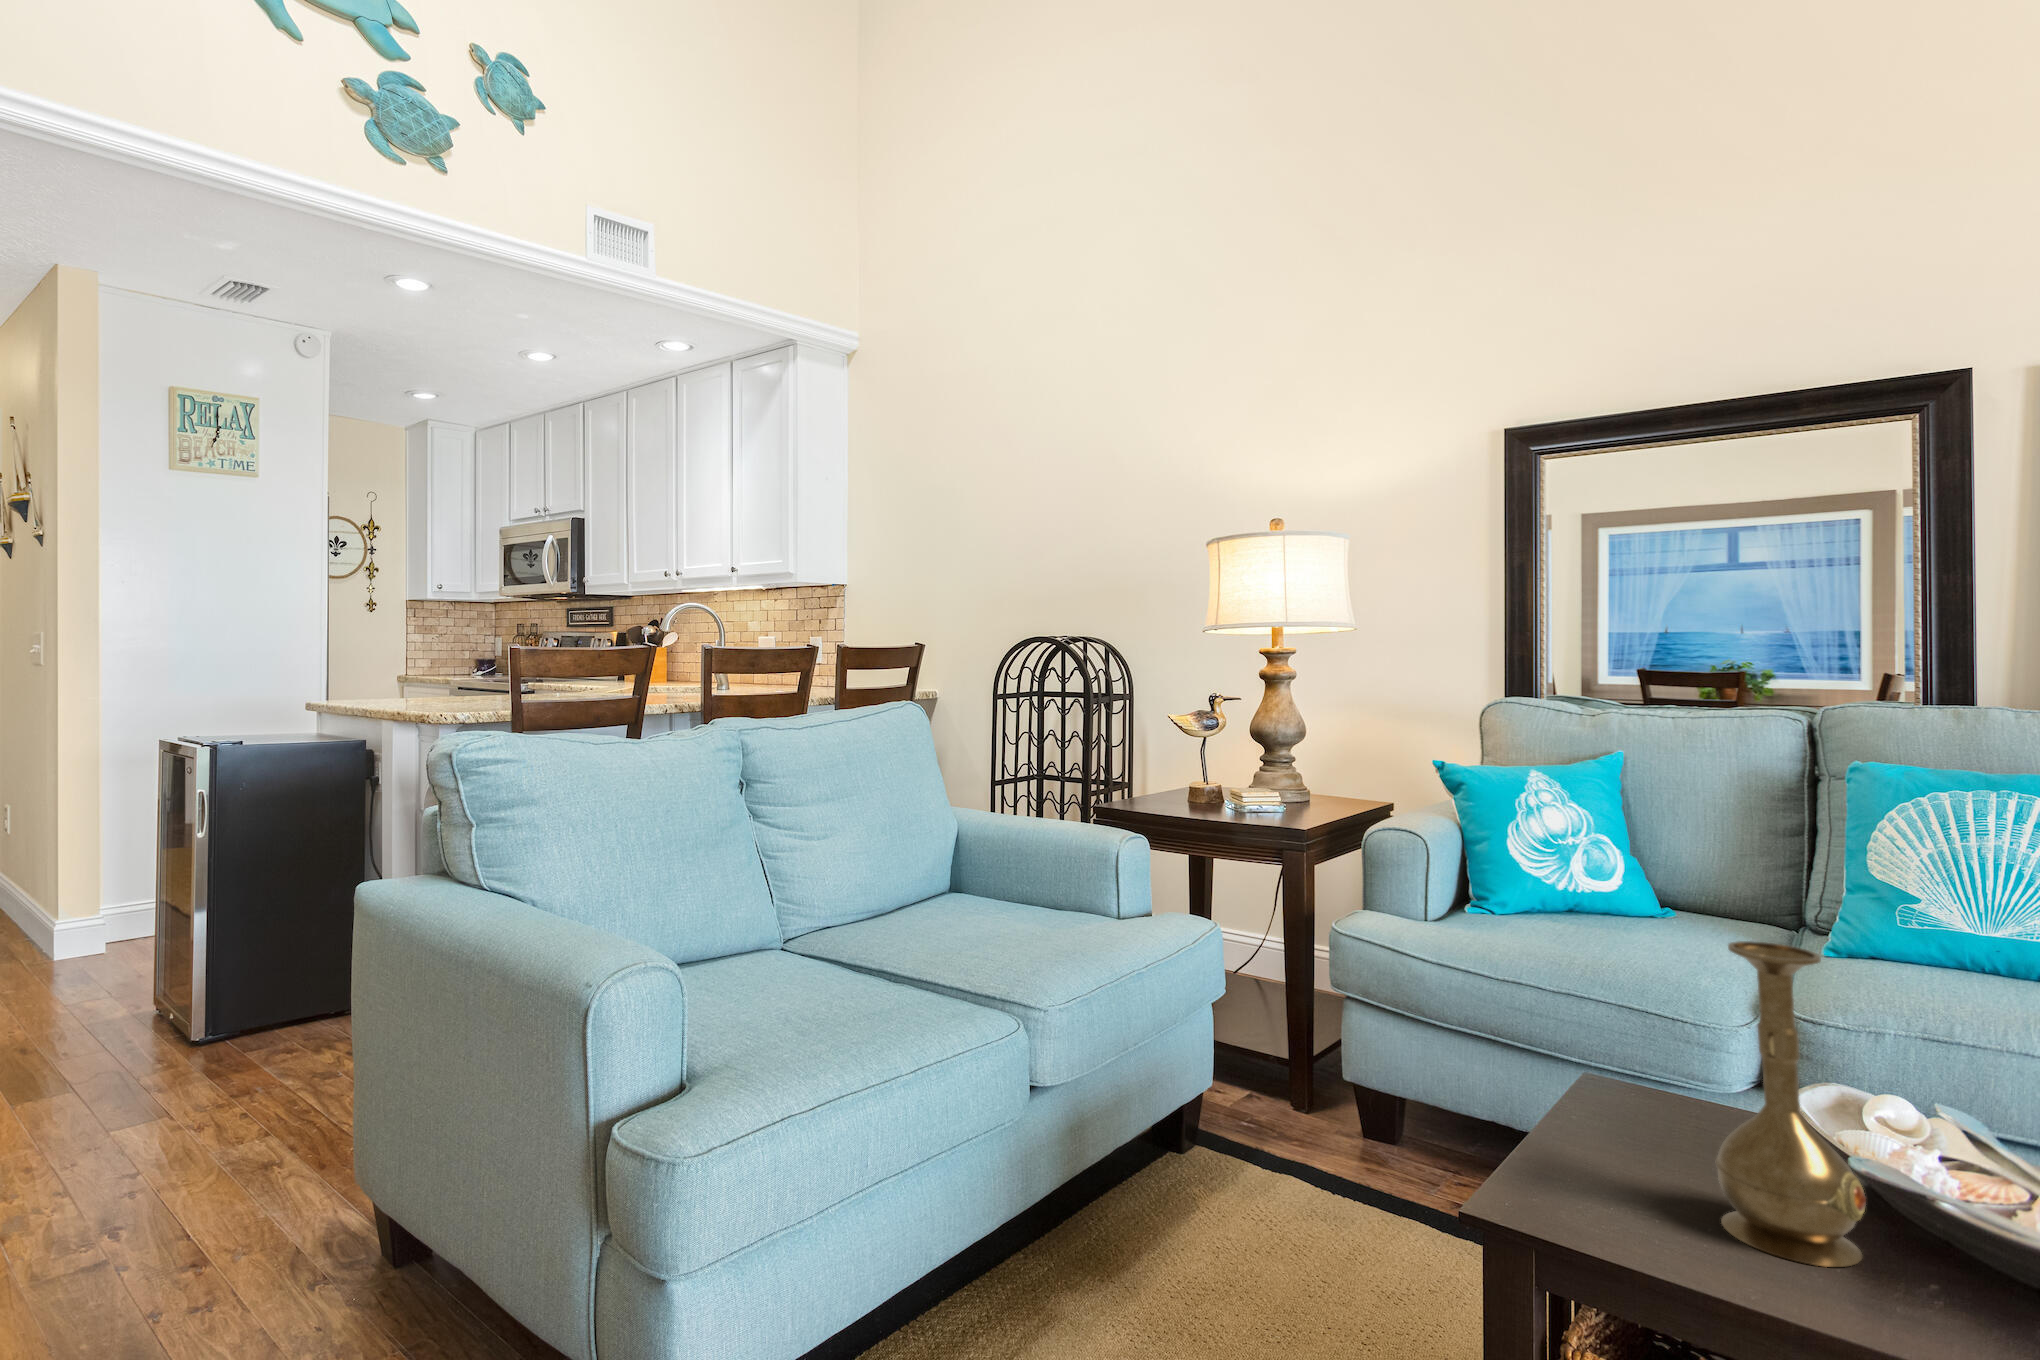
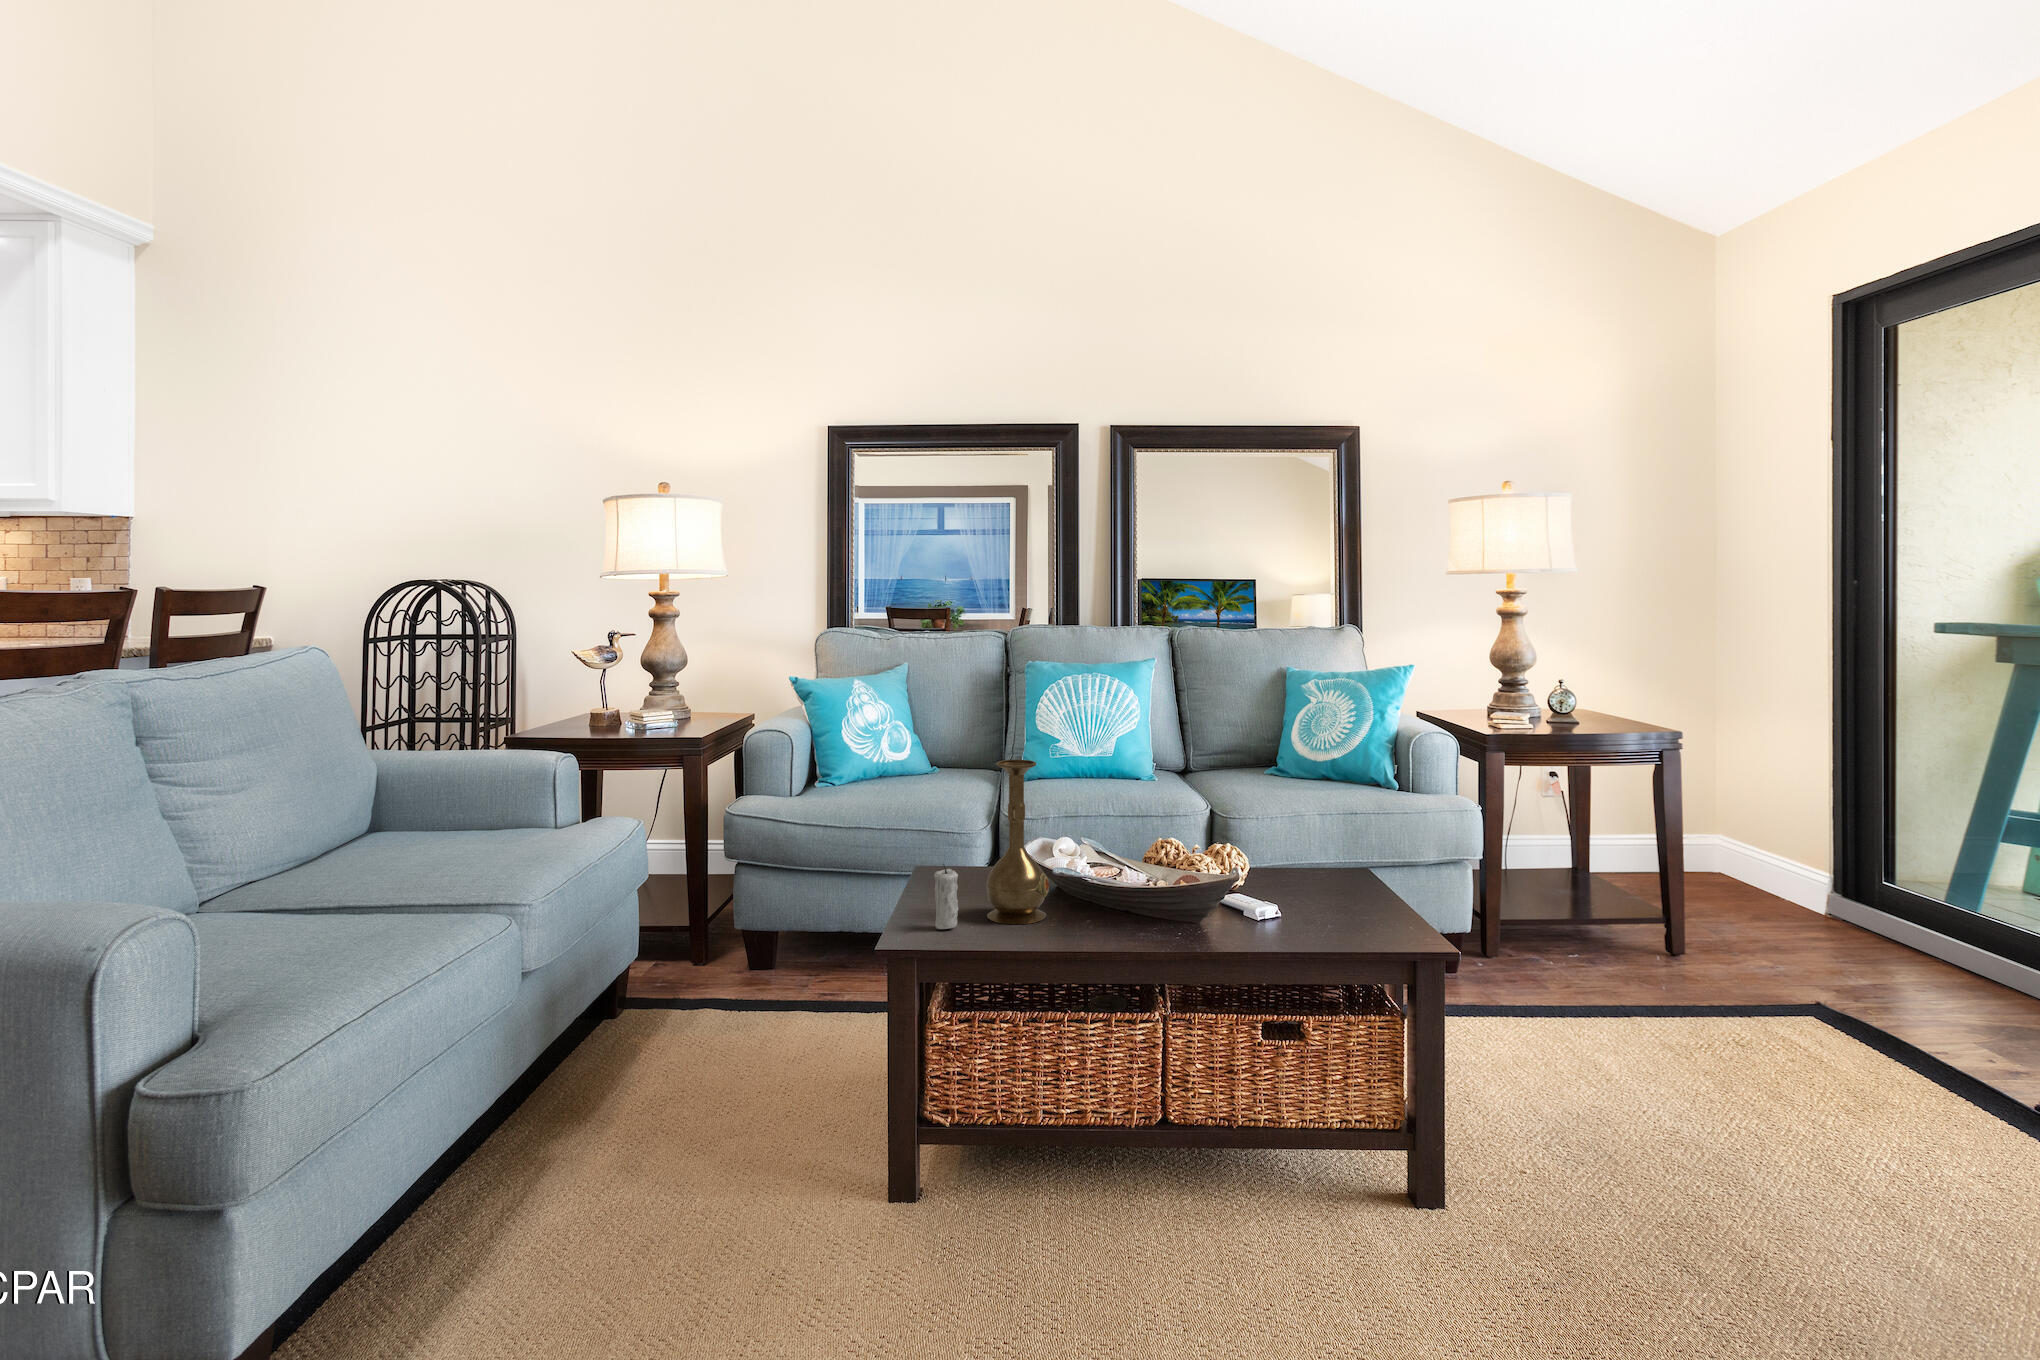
candle: none [1598,1098,1651,1228] -> present [934,864,959,929]

